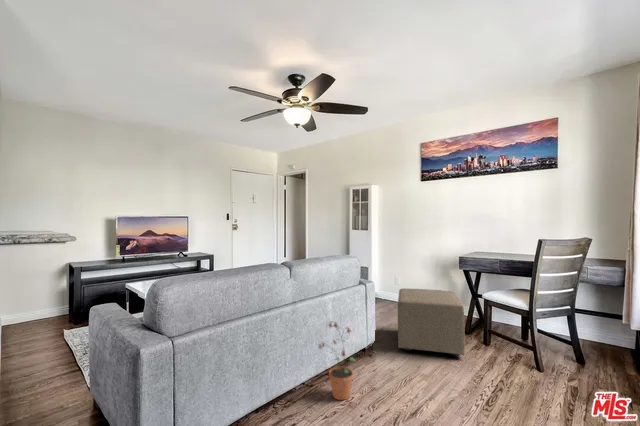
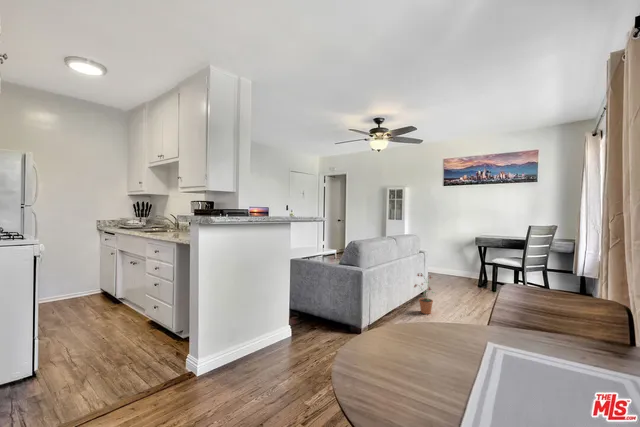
ottoman: present [398,288,465,356] -> none [438,259,484,296]

